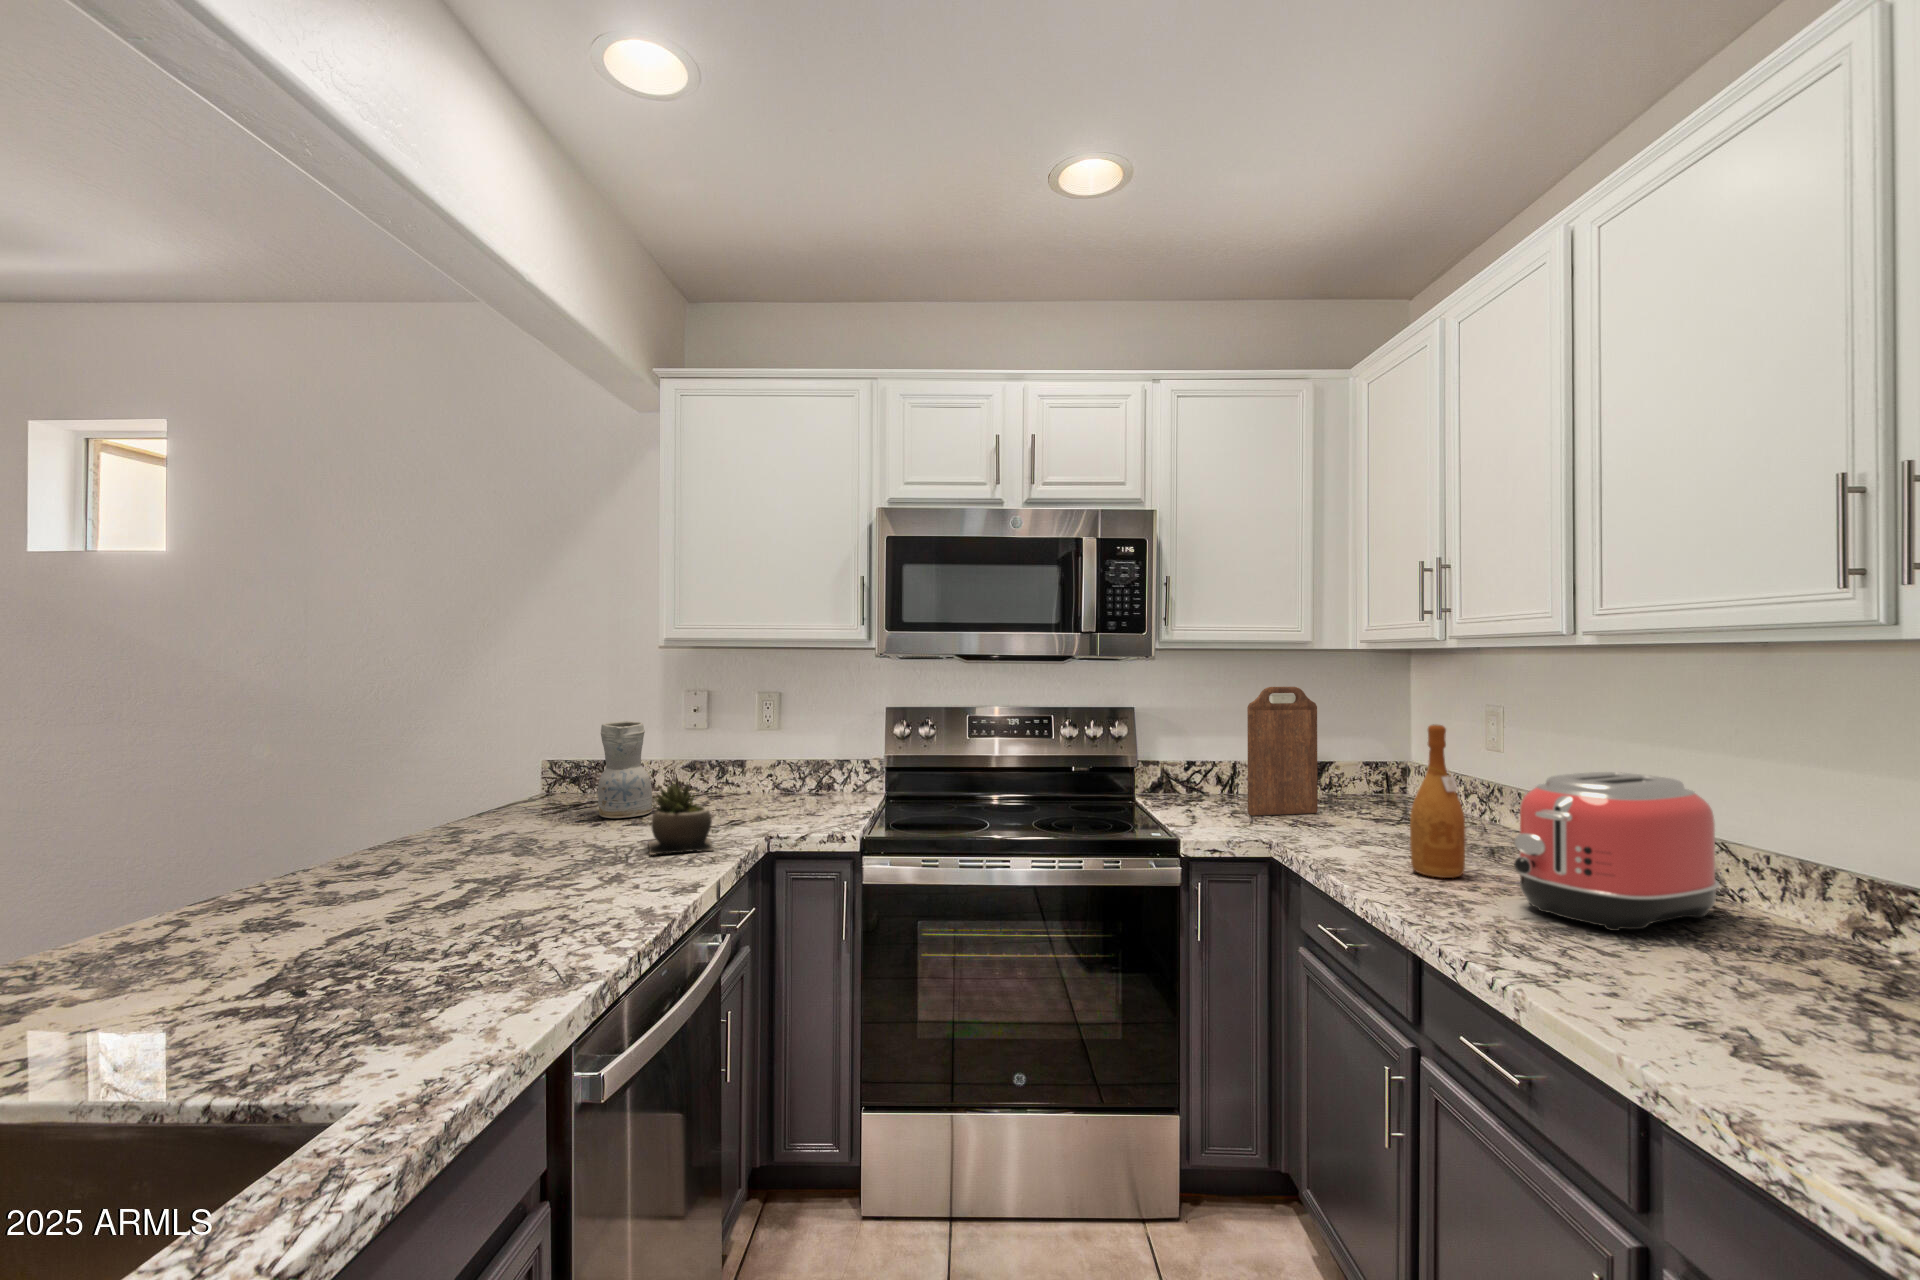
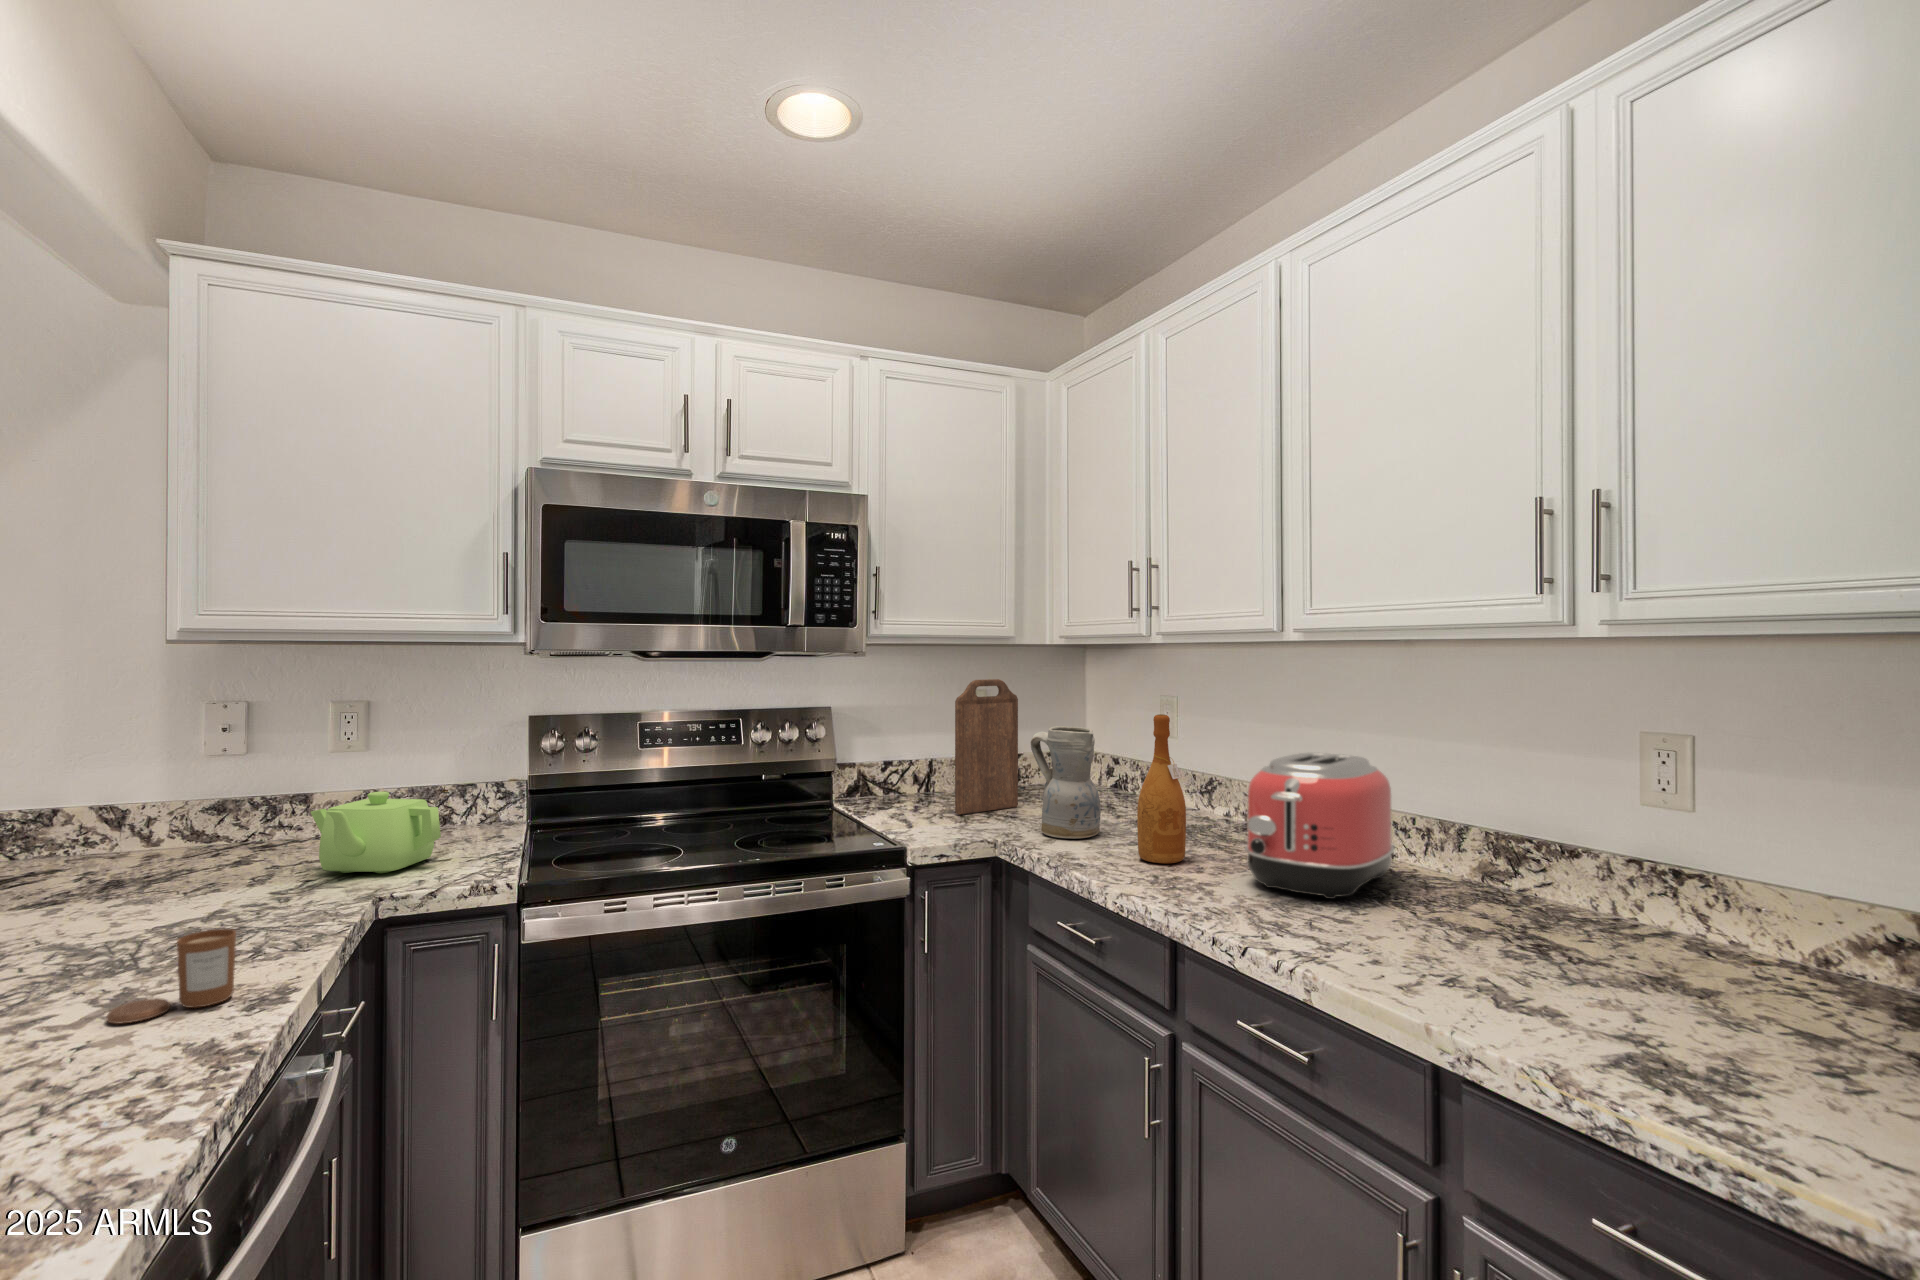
ceramic pitcher: present [598,721,652,818] -> present [1031,726,1101,839]
teapot: none [738,760,816,819] -> present [311,792,441,873]
succulent plant: present [649,782,713,855] -> none [169,834,294,951]
candle: none [603,840,670,891] -> present [107,929,236,1024]

